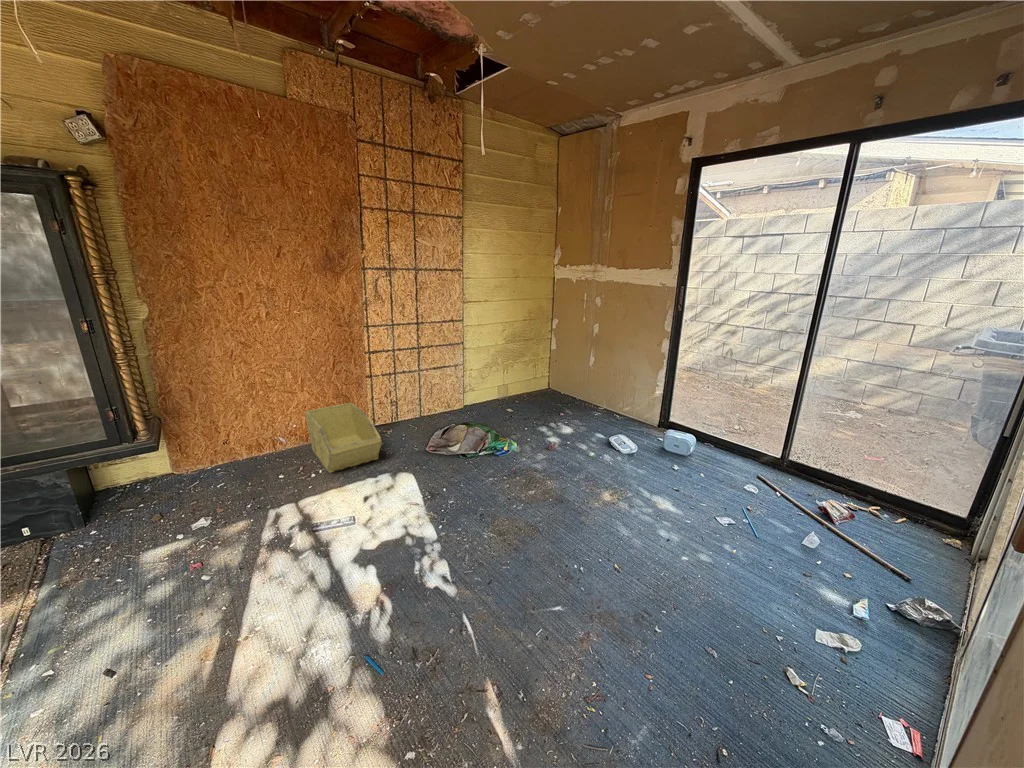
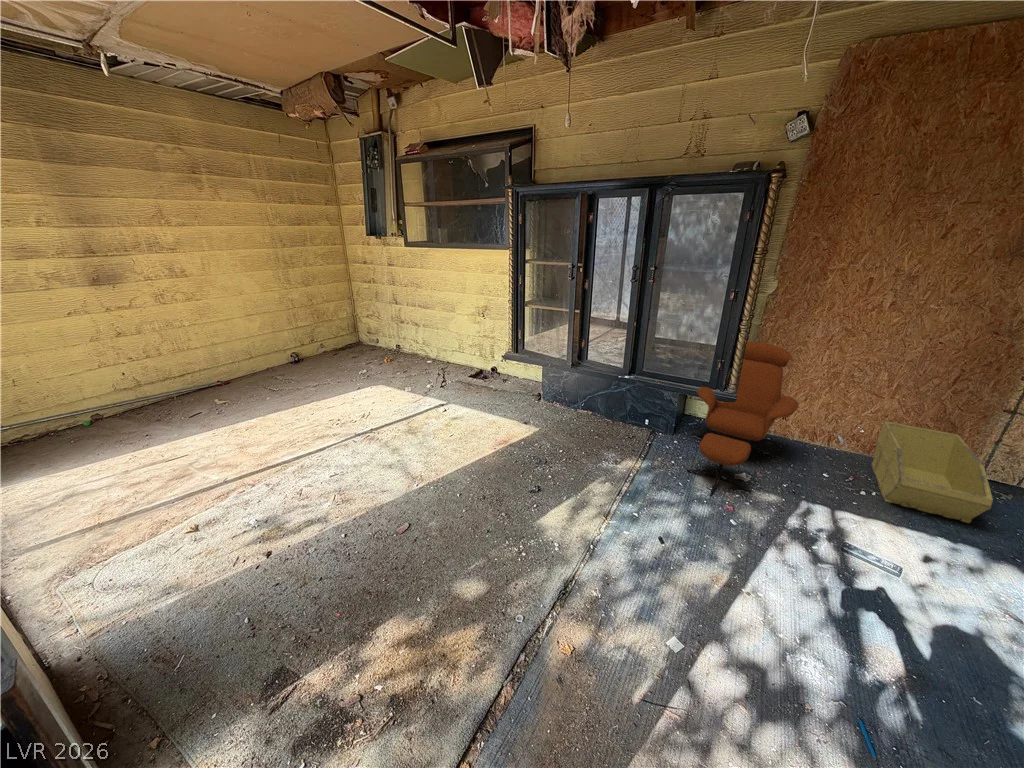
lounge chair: none [92,373,230,568] -> present [687,342,799,495]

